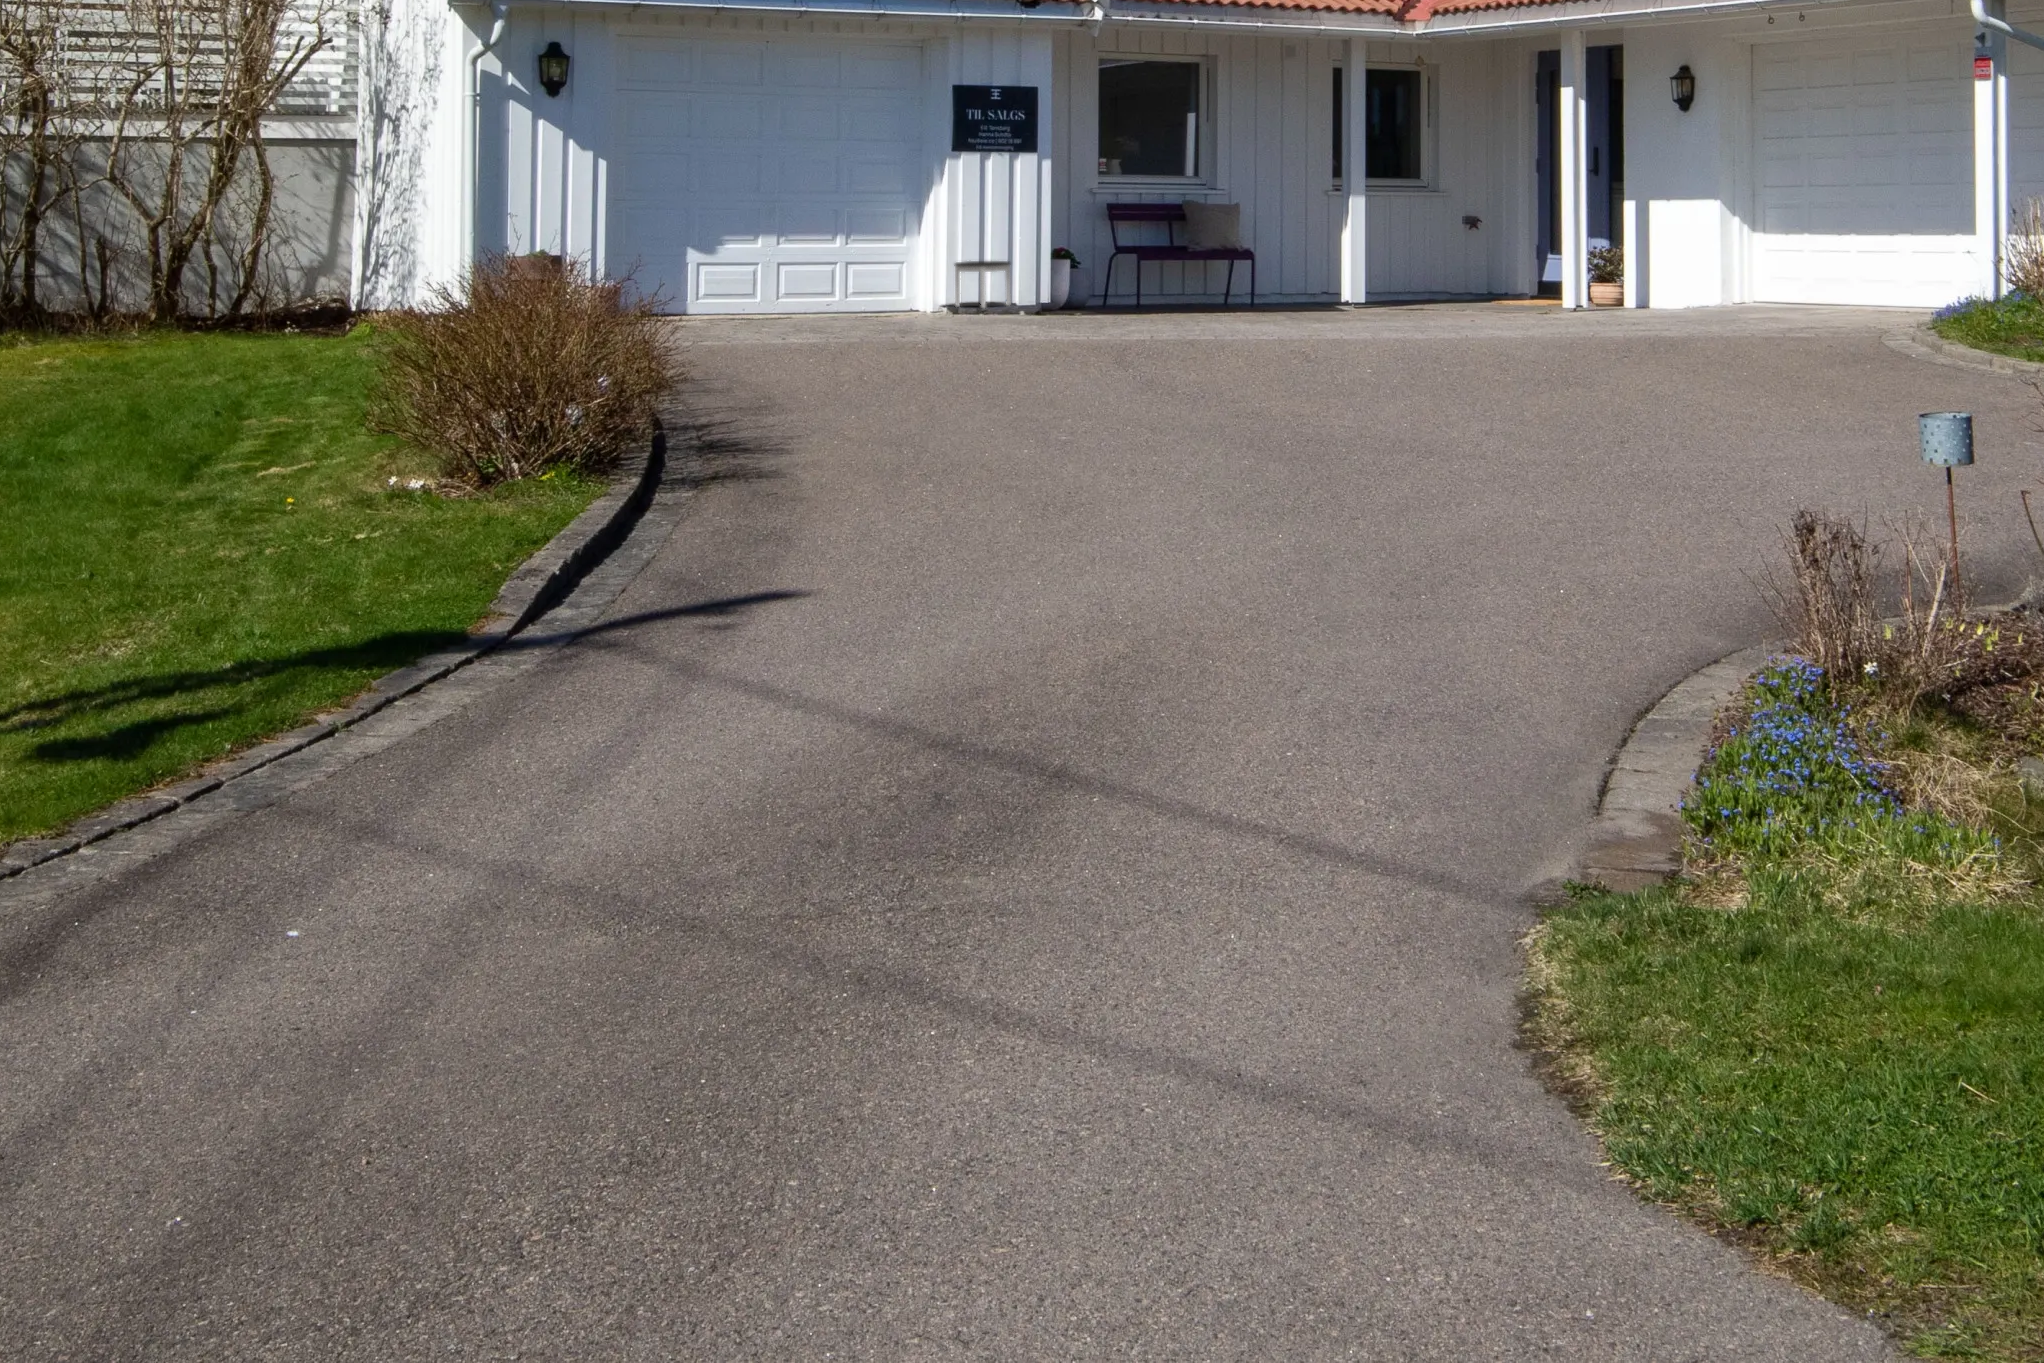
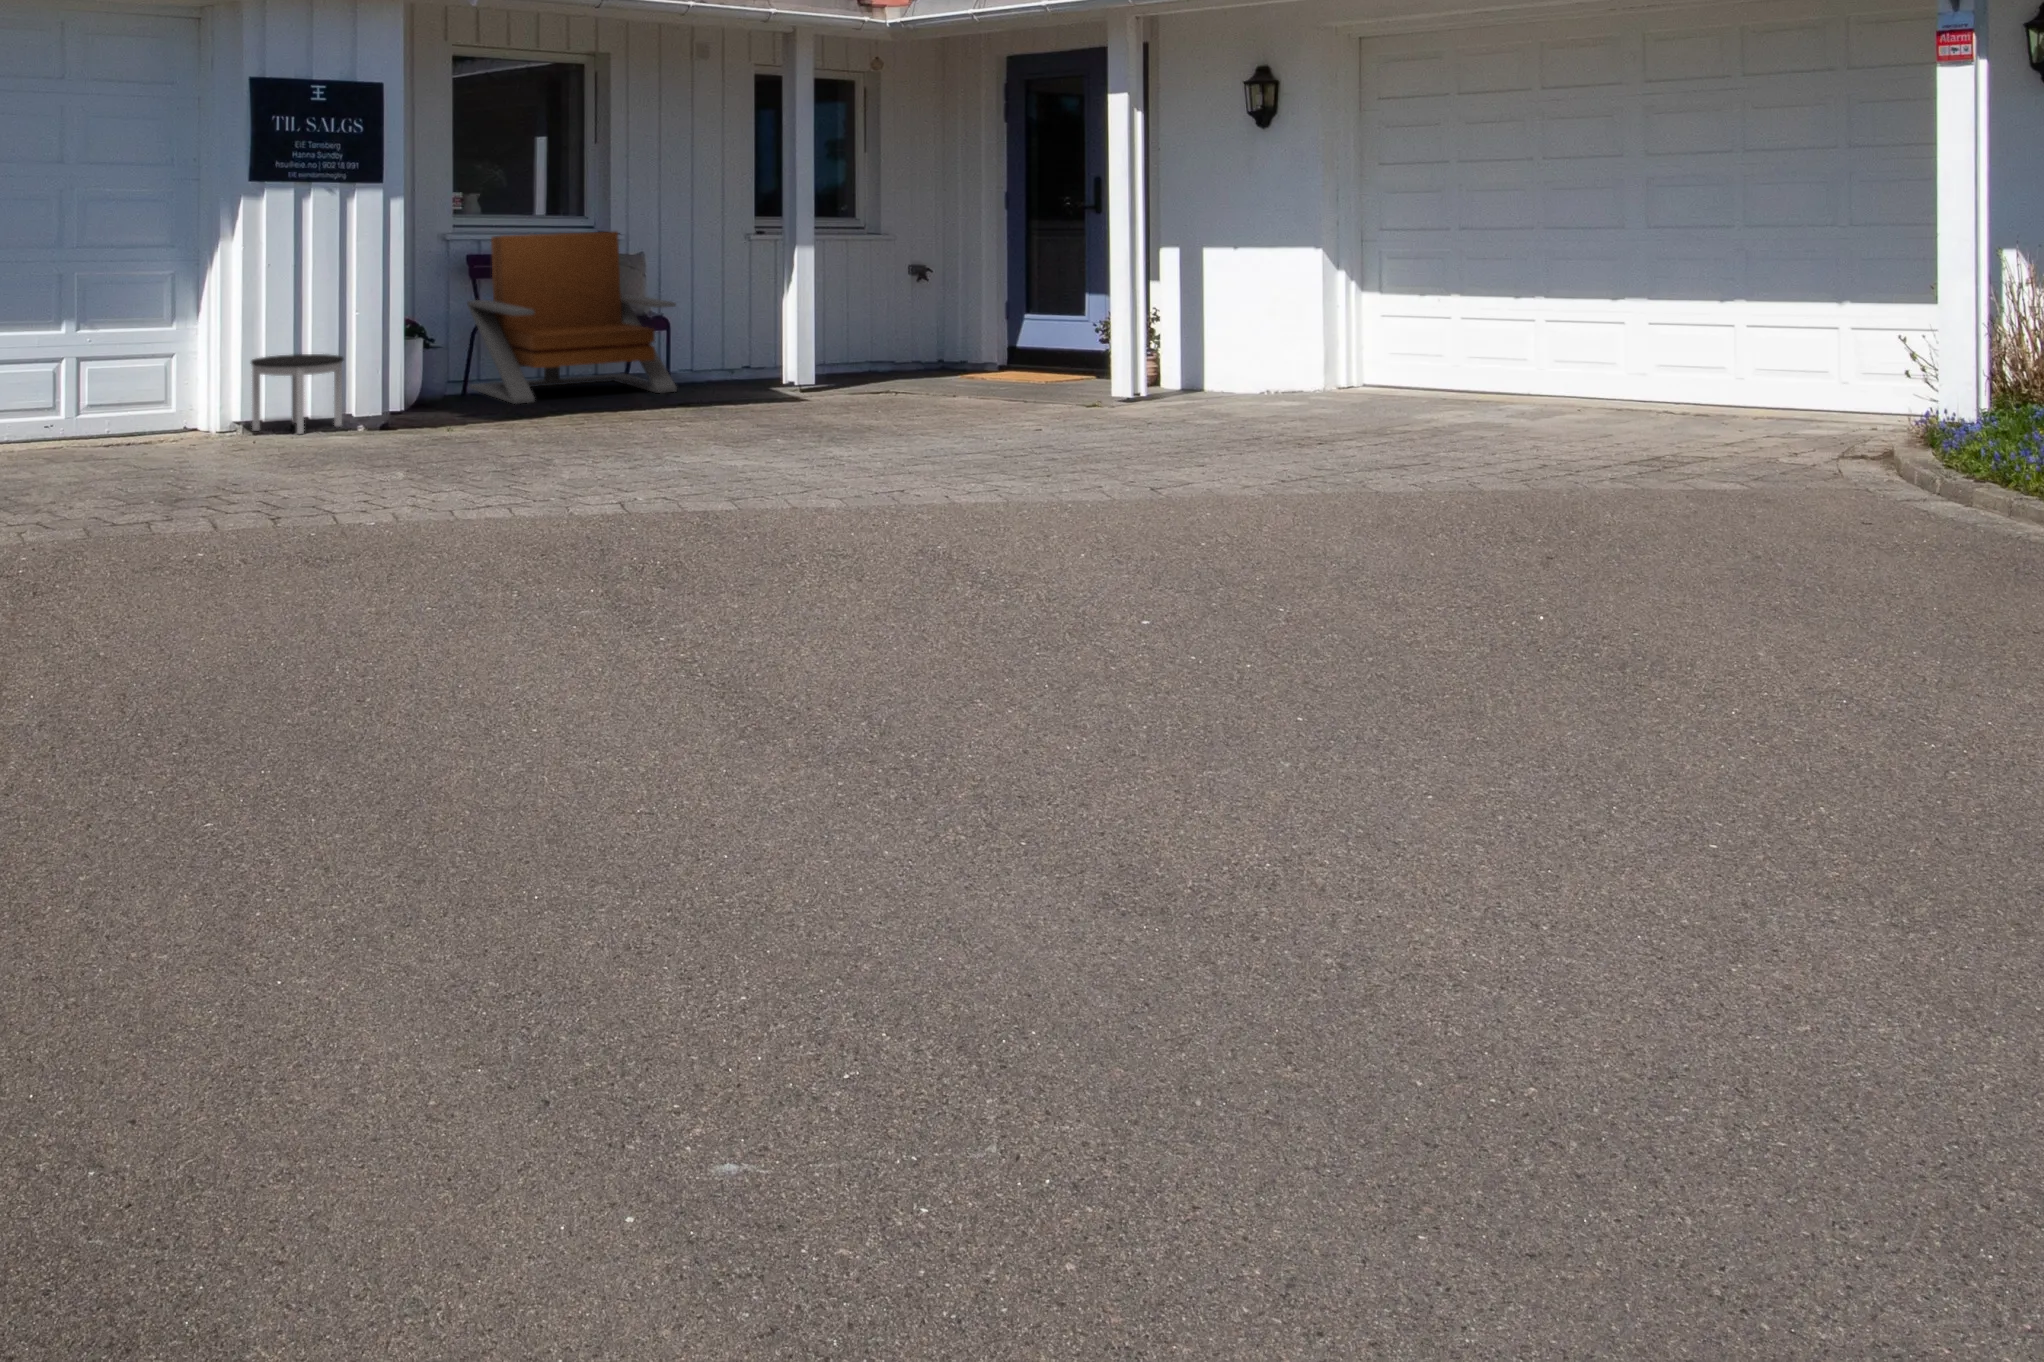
lounge chair: none [1100,185,1236,297] -> present [467,231,677,403]

